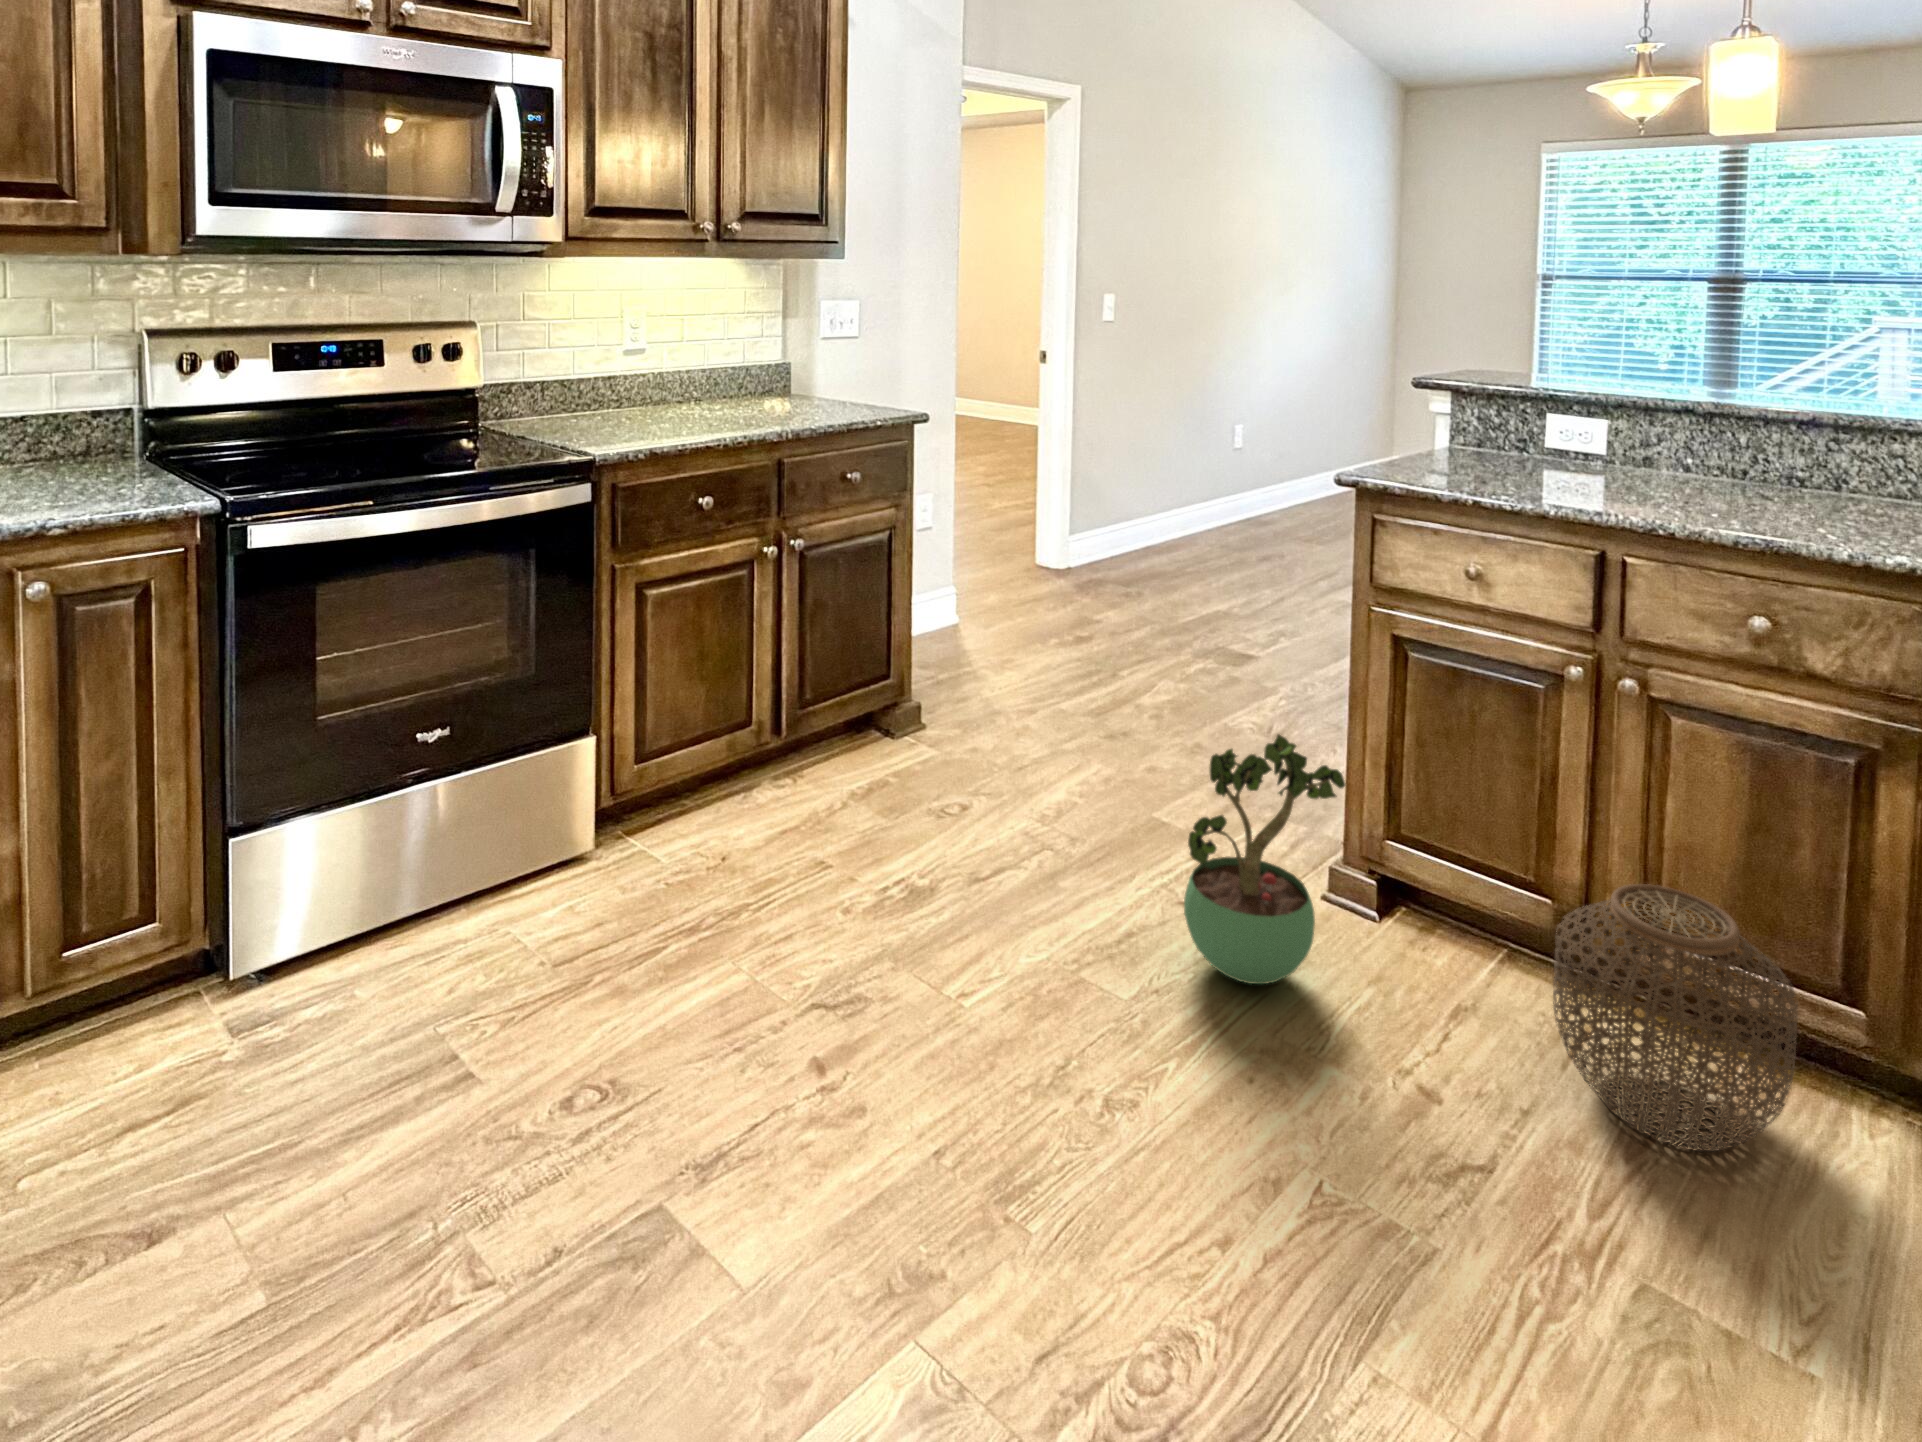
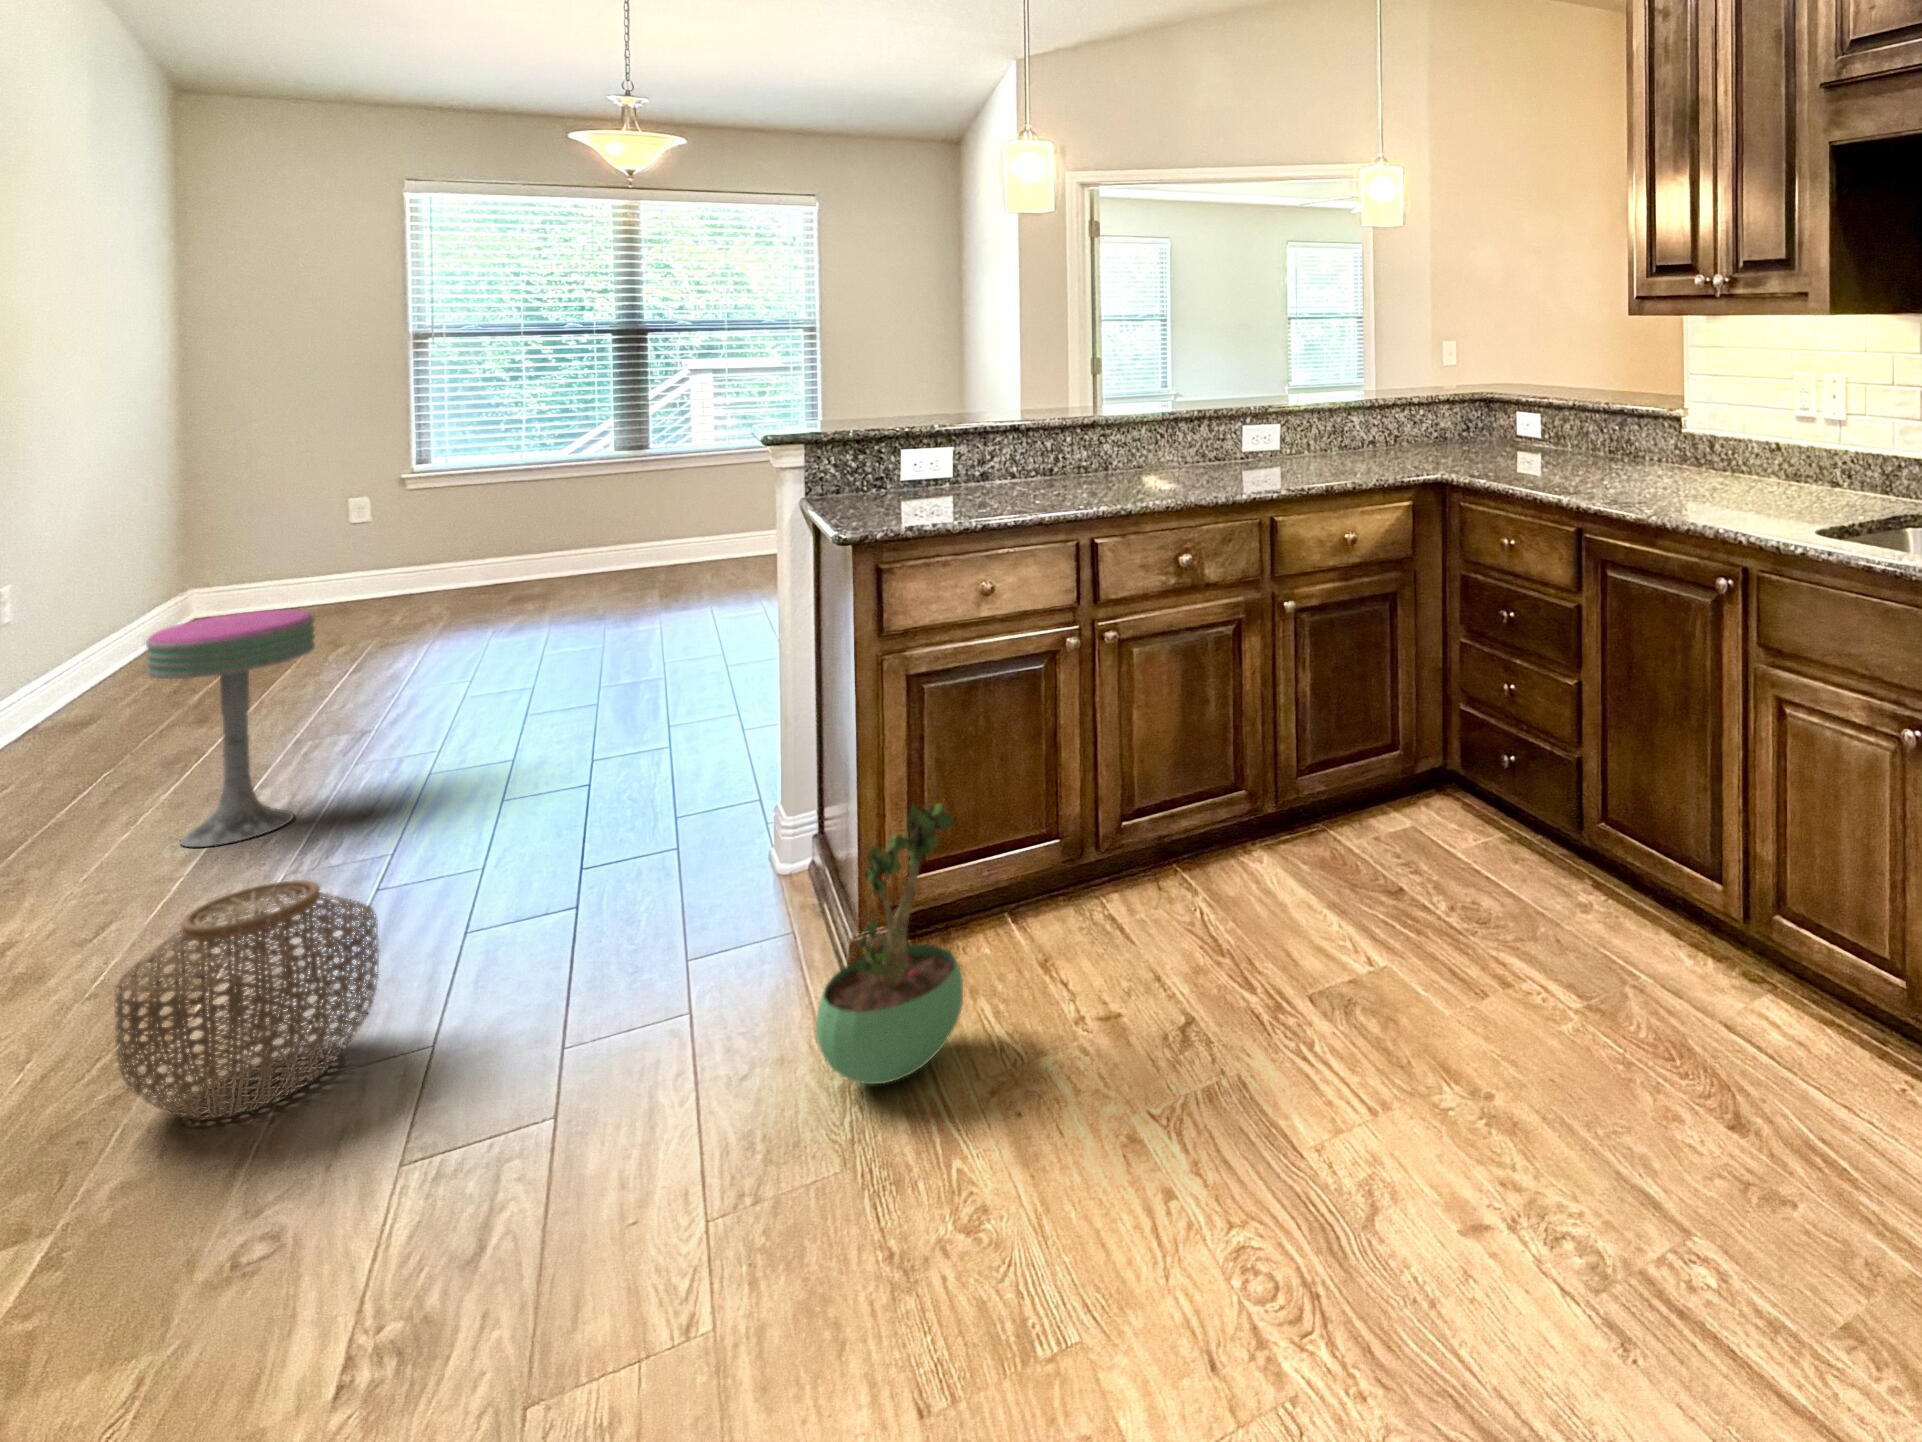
bar stool: none [1204,458,1287,613] -> present [146,609,315,847]
woven basket: present [1553,884,1798,1151] -> present [115,880,379,1119]

